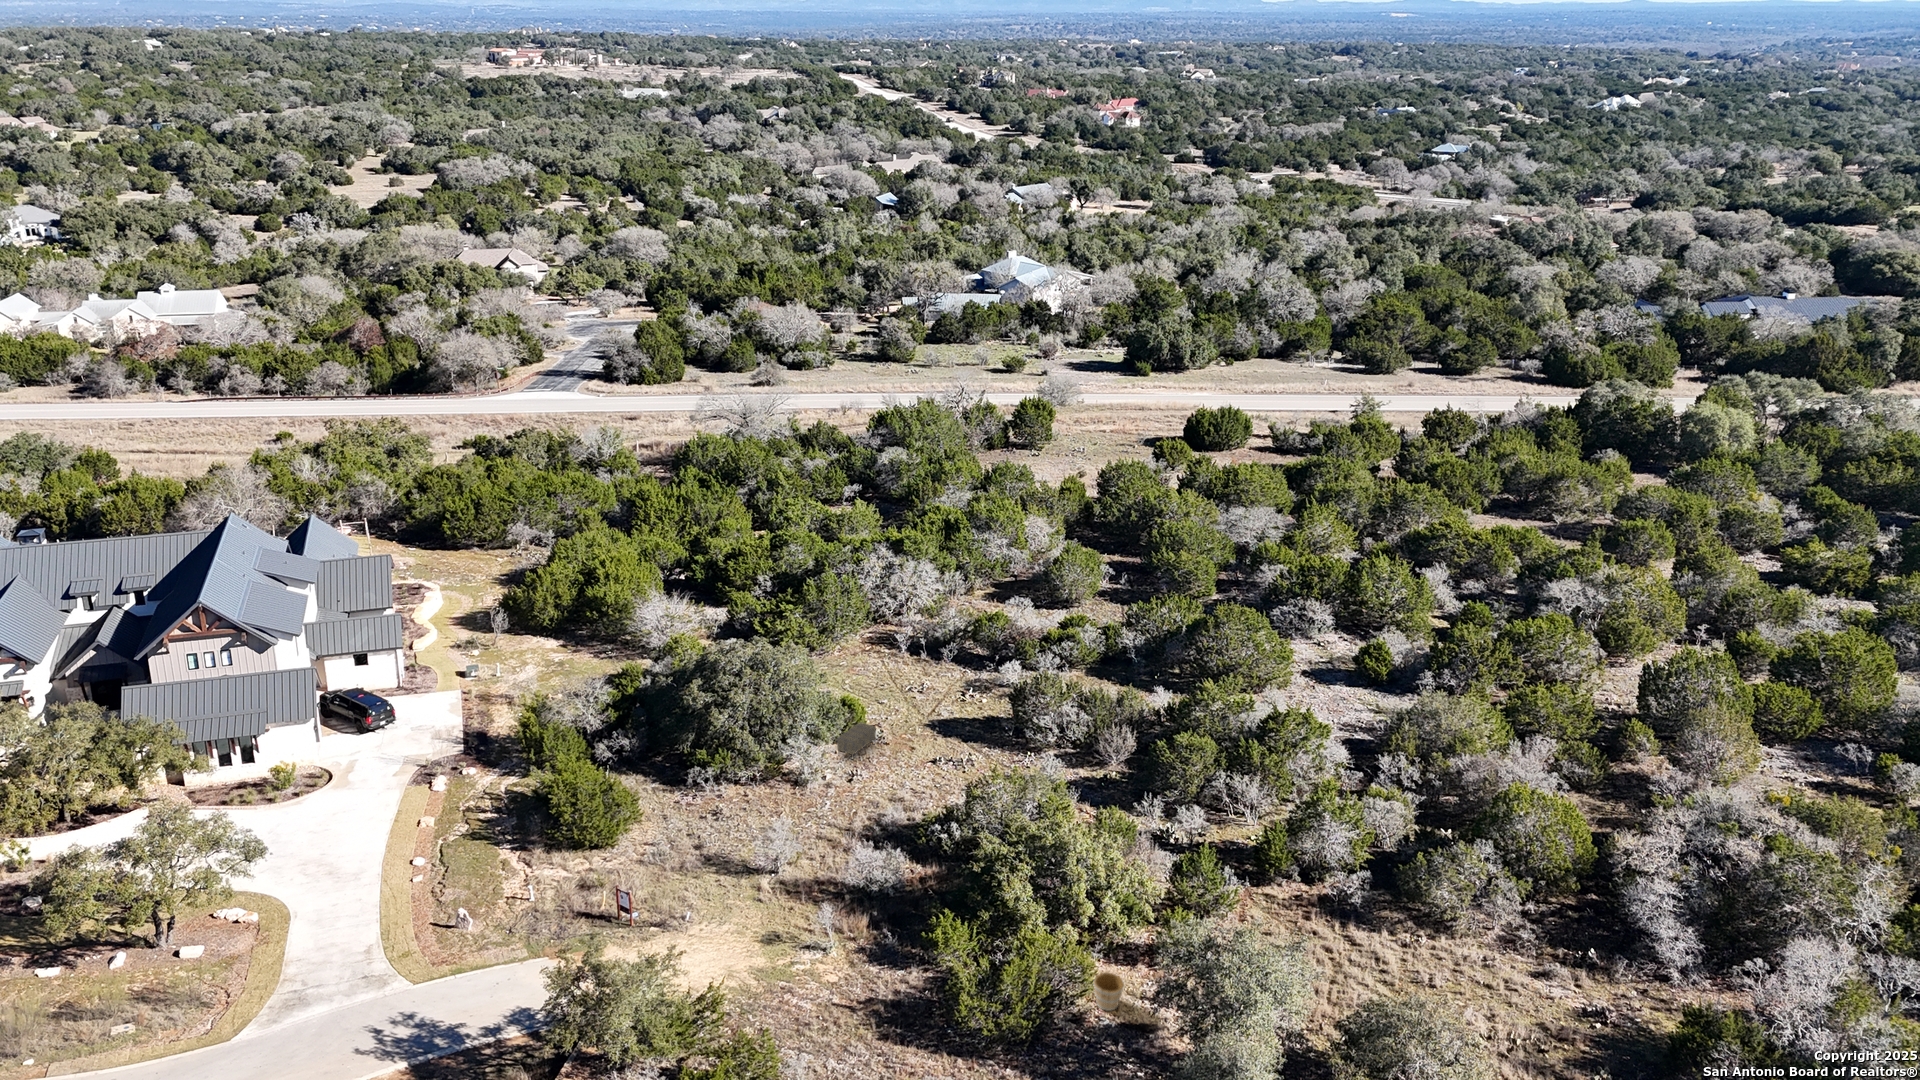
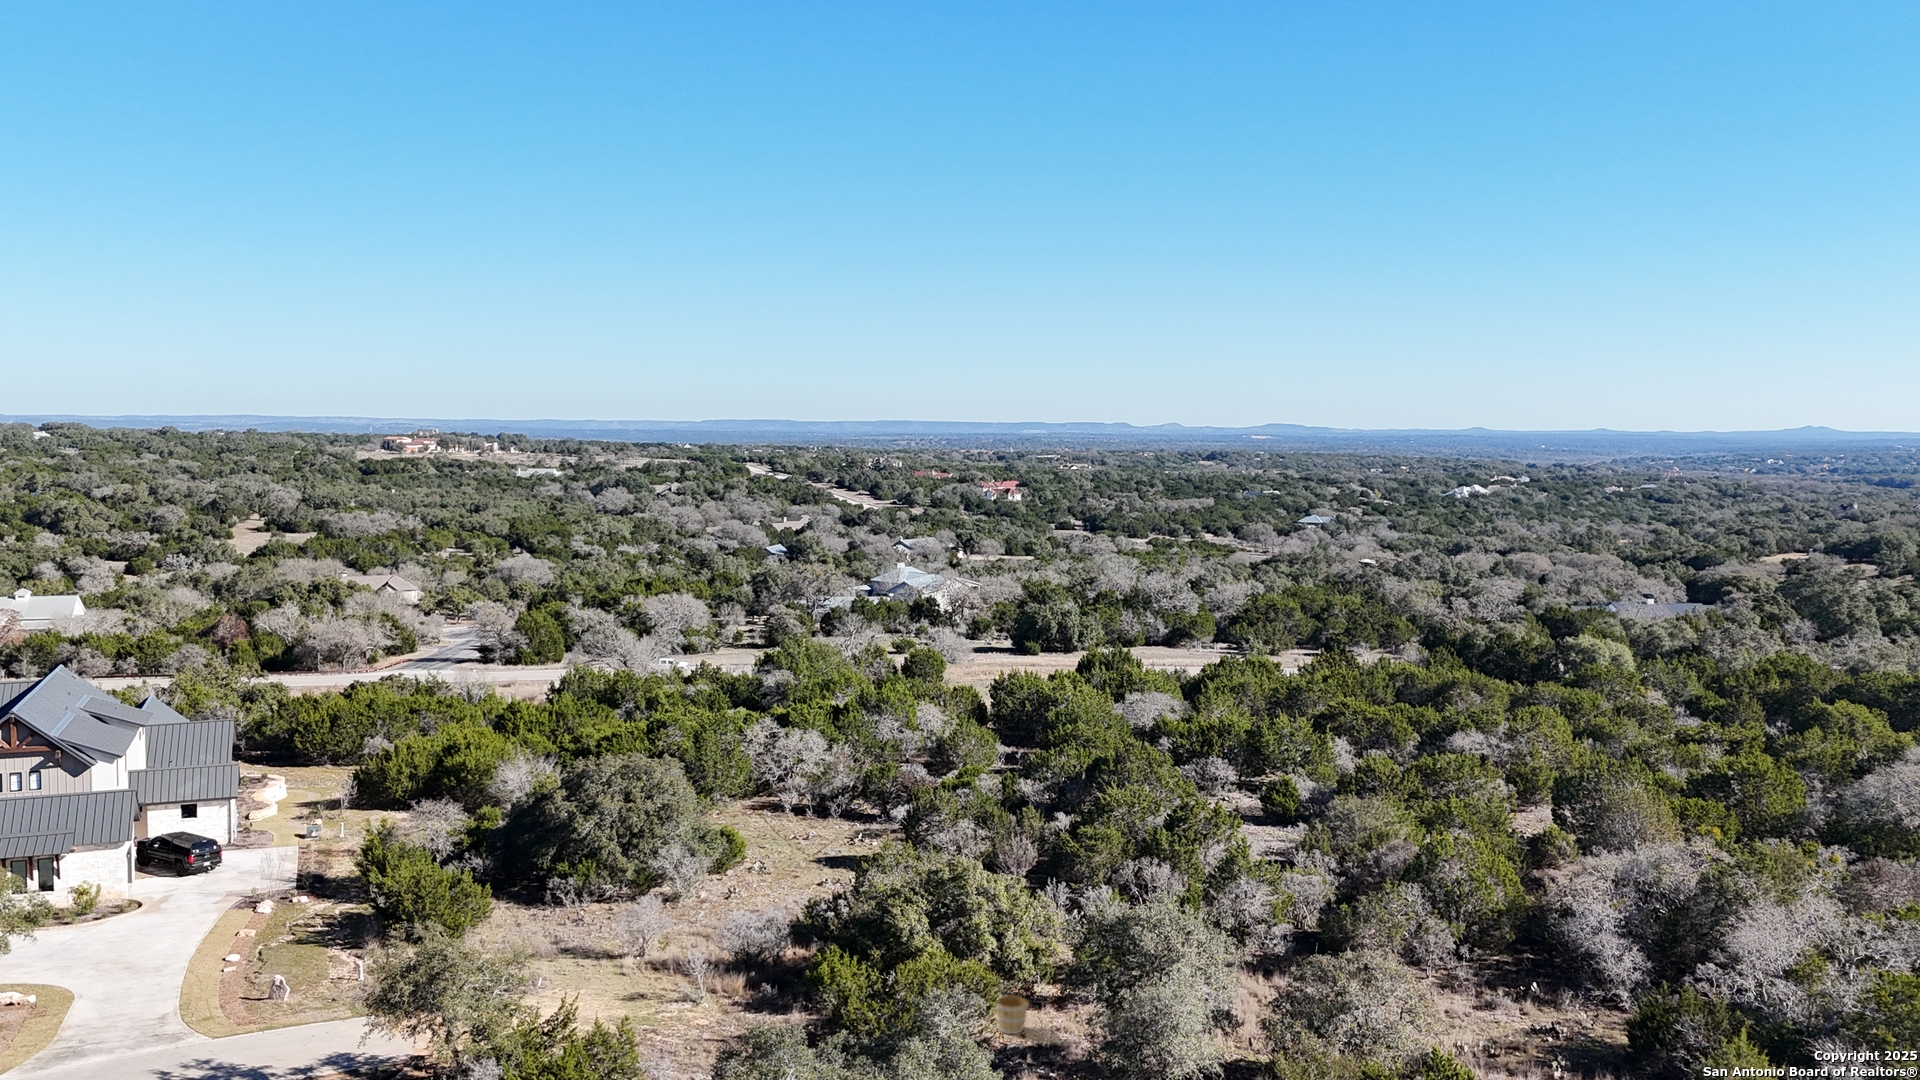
bench: present [837,722,876,758] -> none [715,852,759,885]

